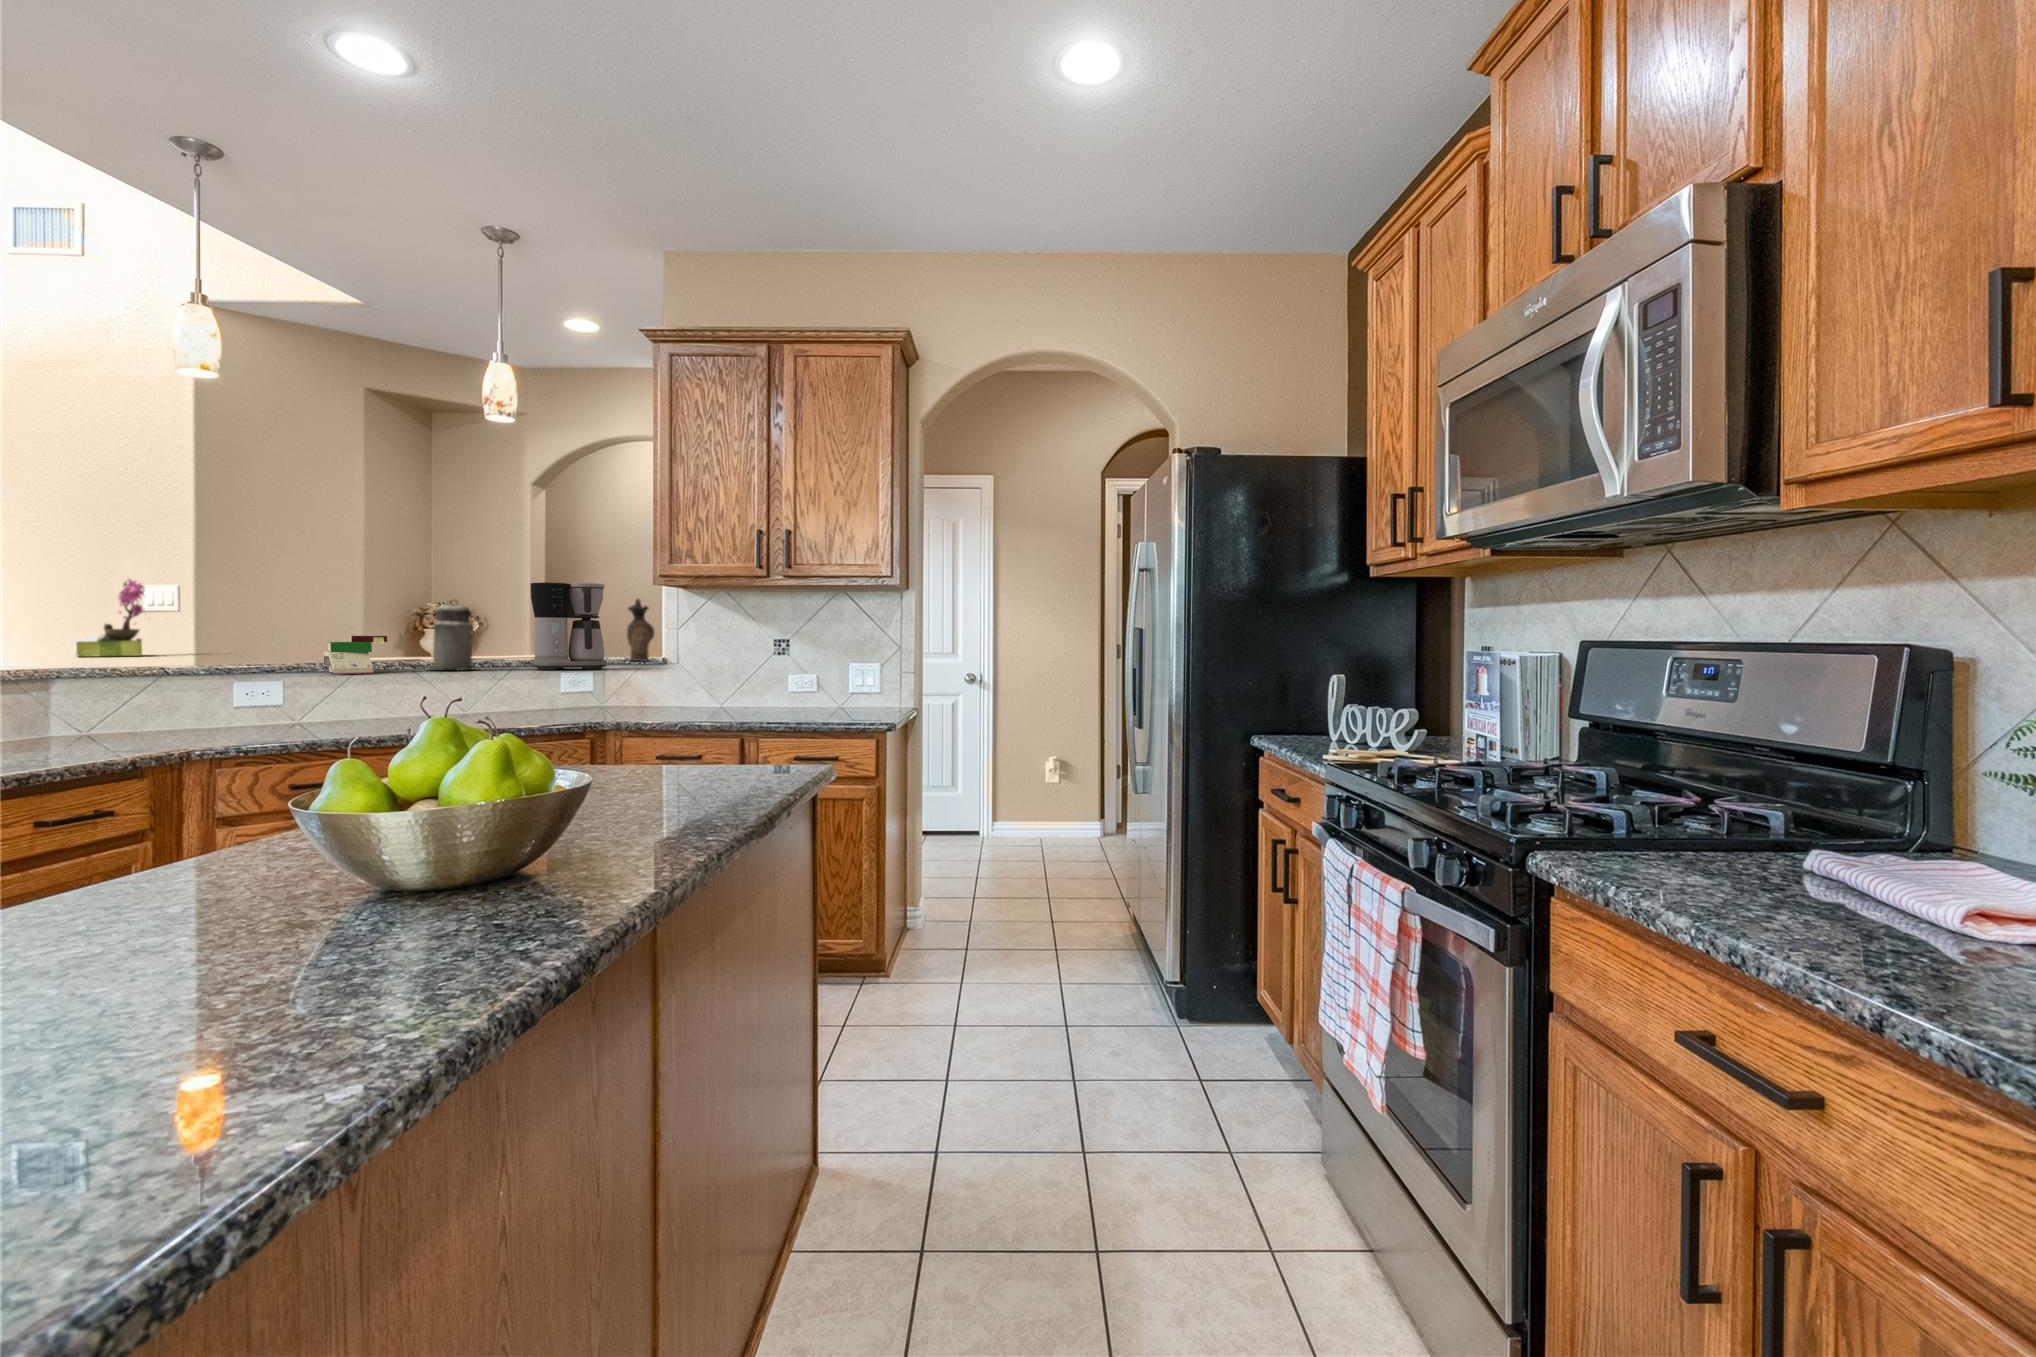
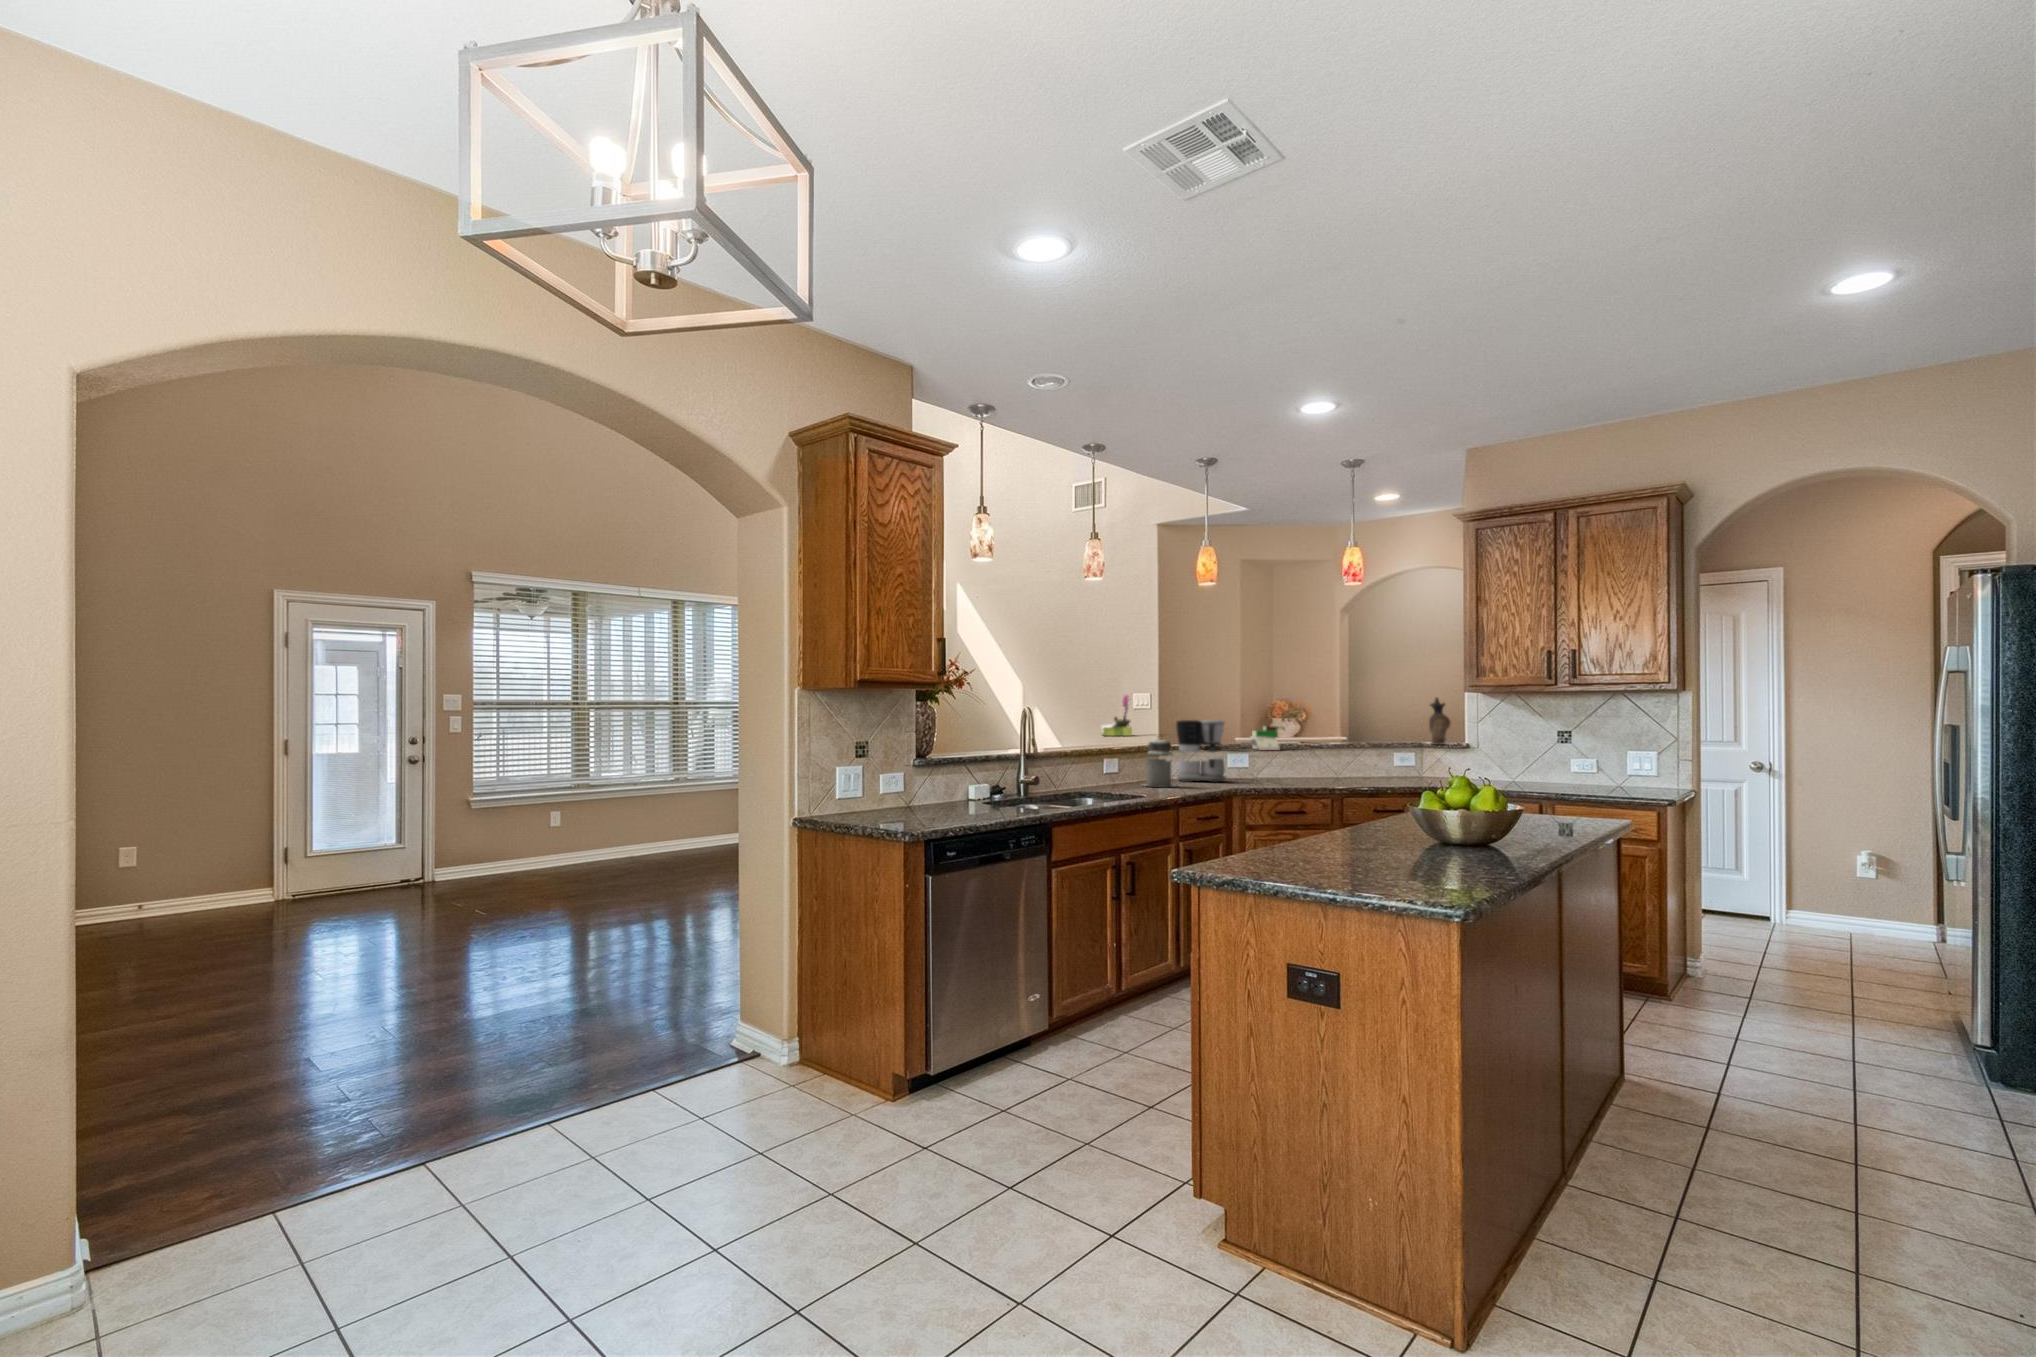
coffee maker: present [530,582,606,670] -> present [1176,720,1226,782]
canister: present [433,601,479,670] -> present [1145,736,1176,787]

